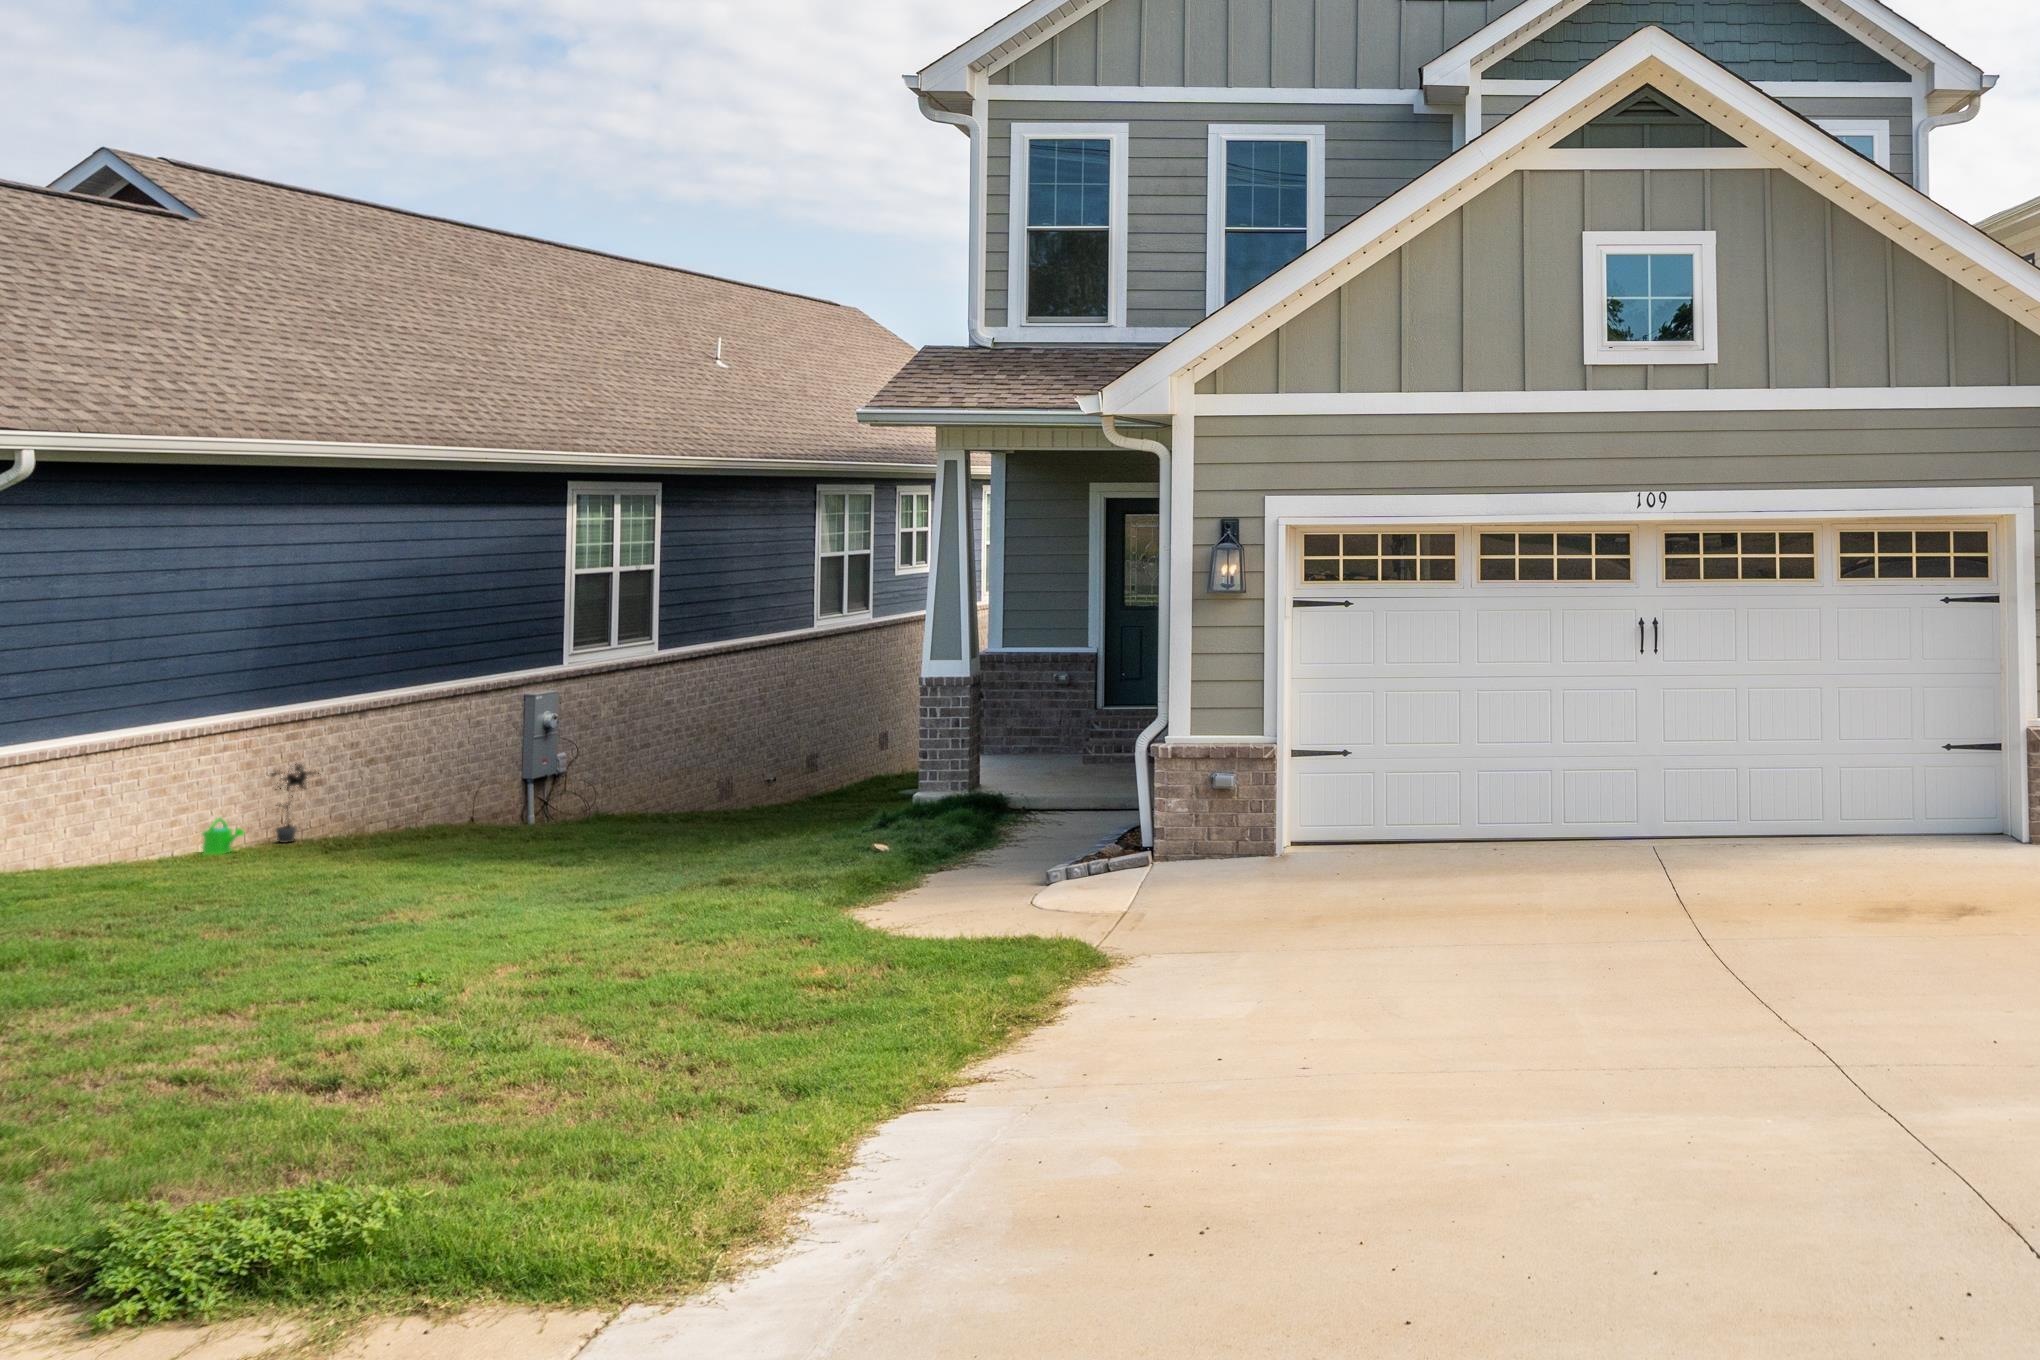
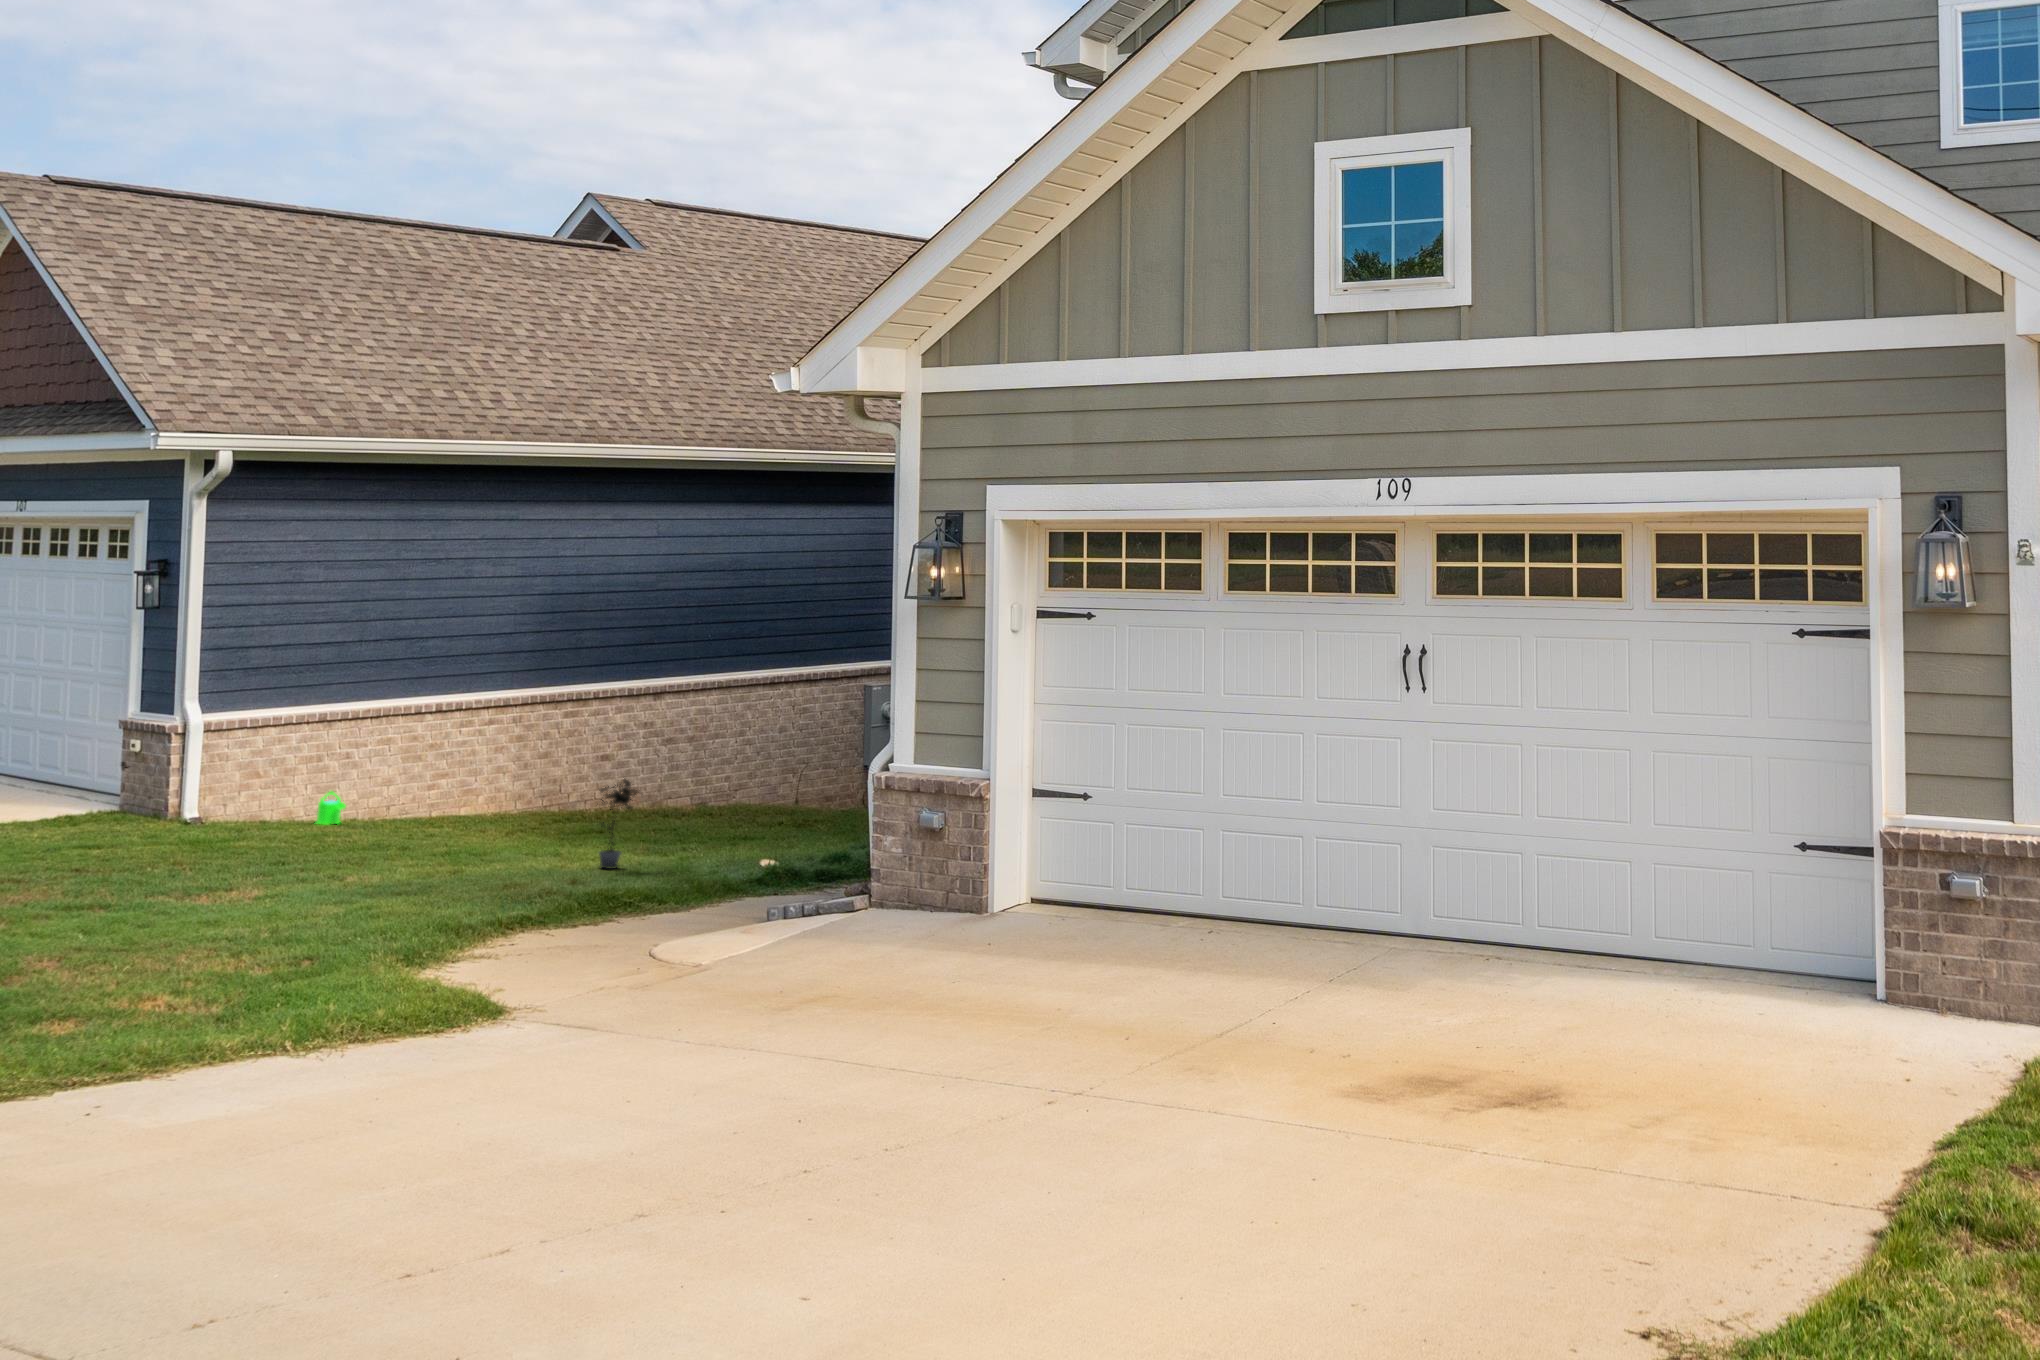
potted plant: present [271,764,319,843] -> present [599,777,639,868]

